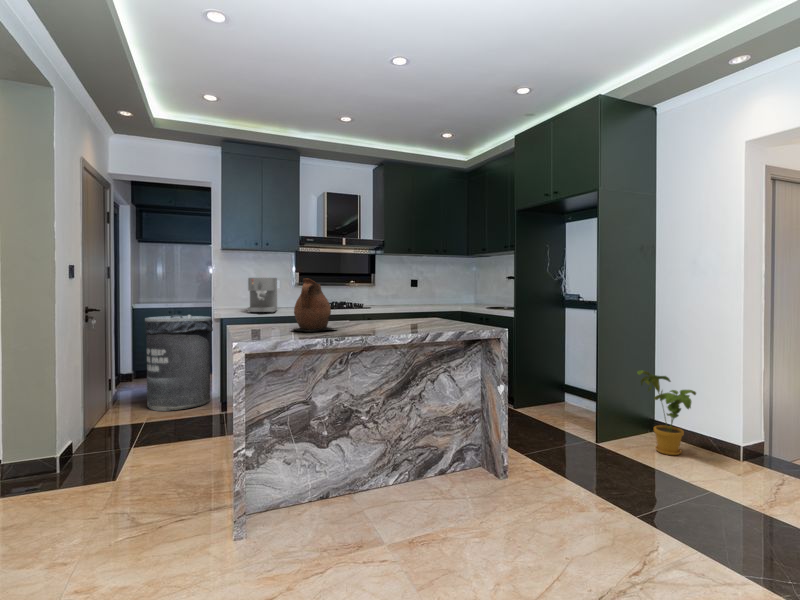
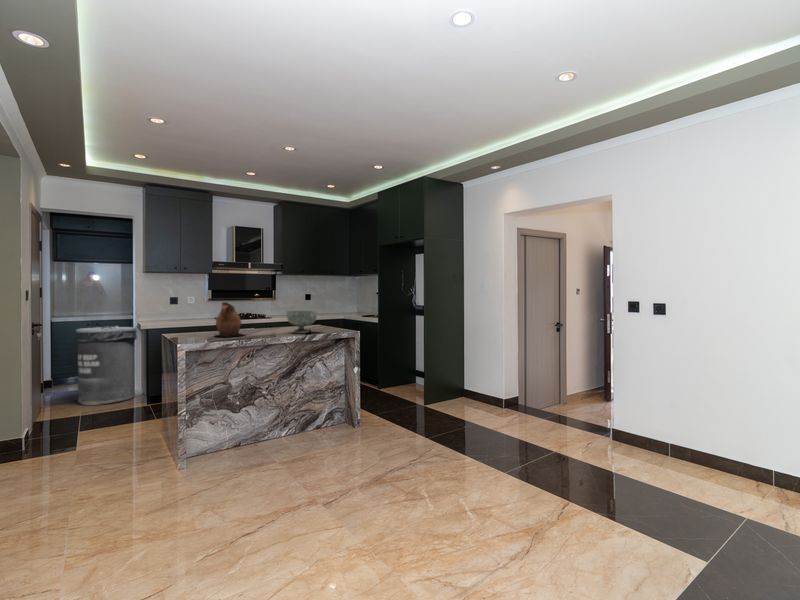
coffee maker: present [247,278,277,312] -> none [169,295,194,323]
decorative bowl: none [397,294,444,329] -> present [287,310,317,333]
house plant: present [637,370,696,455] -> none [448,356,484,409]

